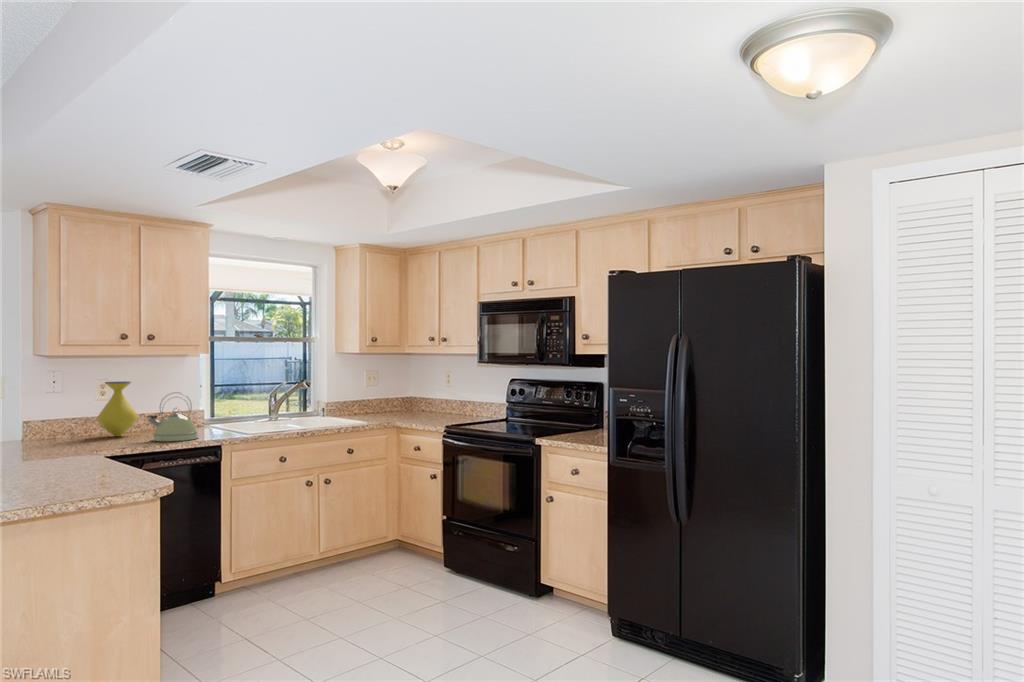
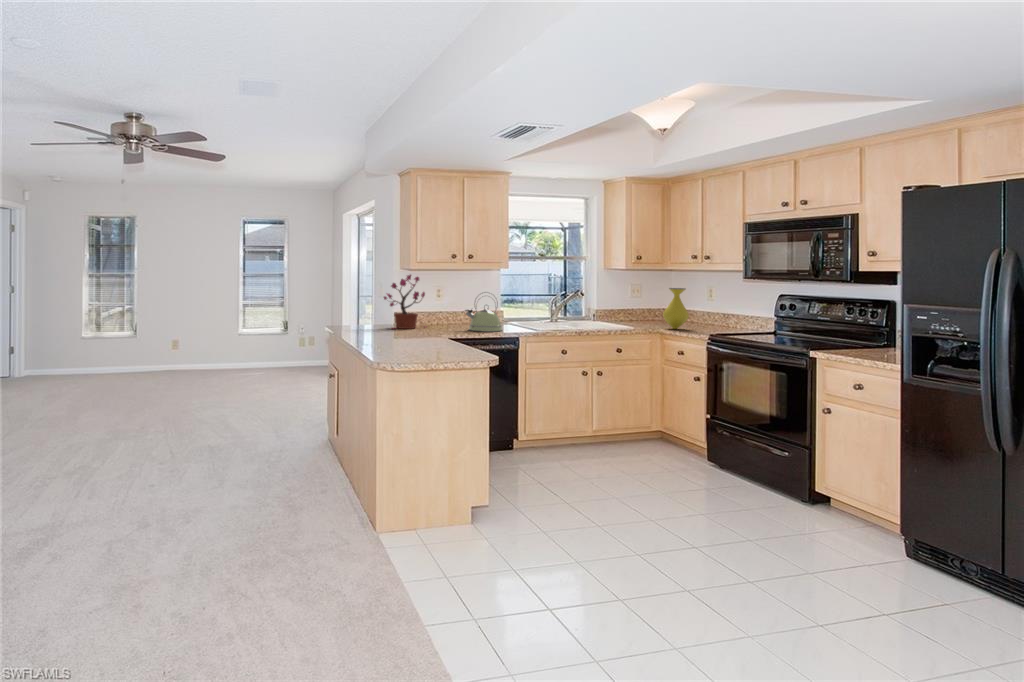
potted plant: none [26,374,93,448] -> present [384,275,427,329]
vase: present [97,381,137,436] -> present [663,288,689,329]

